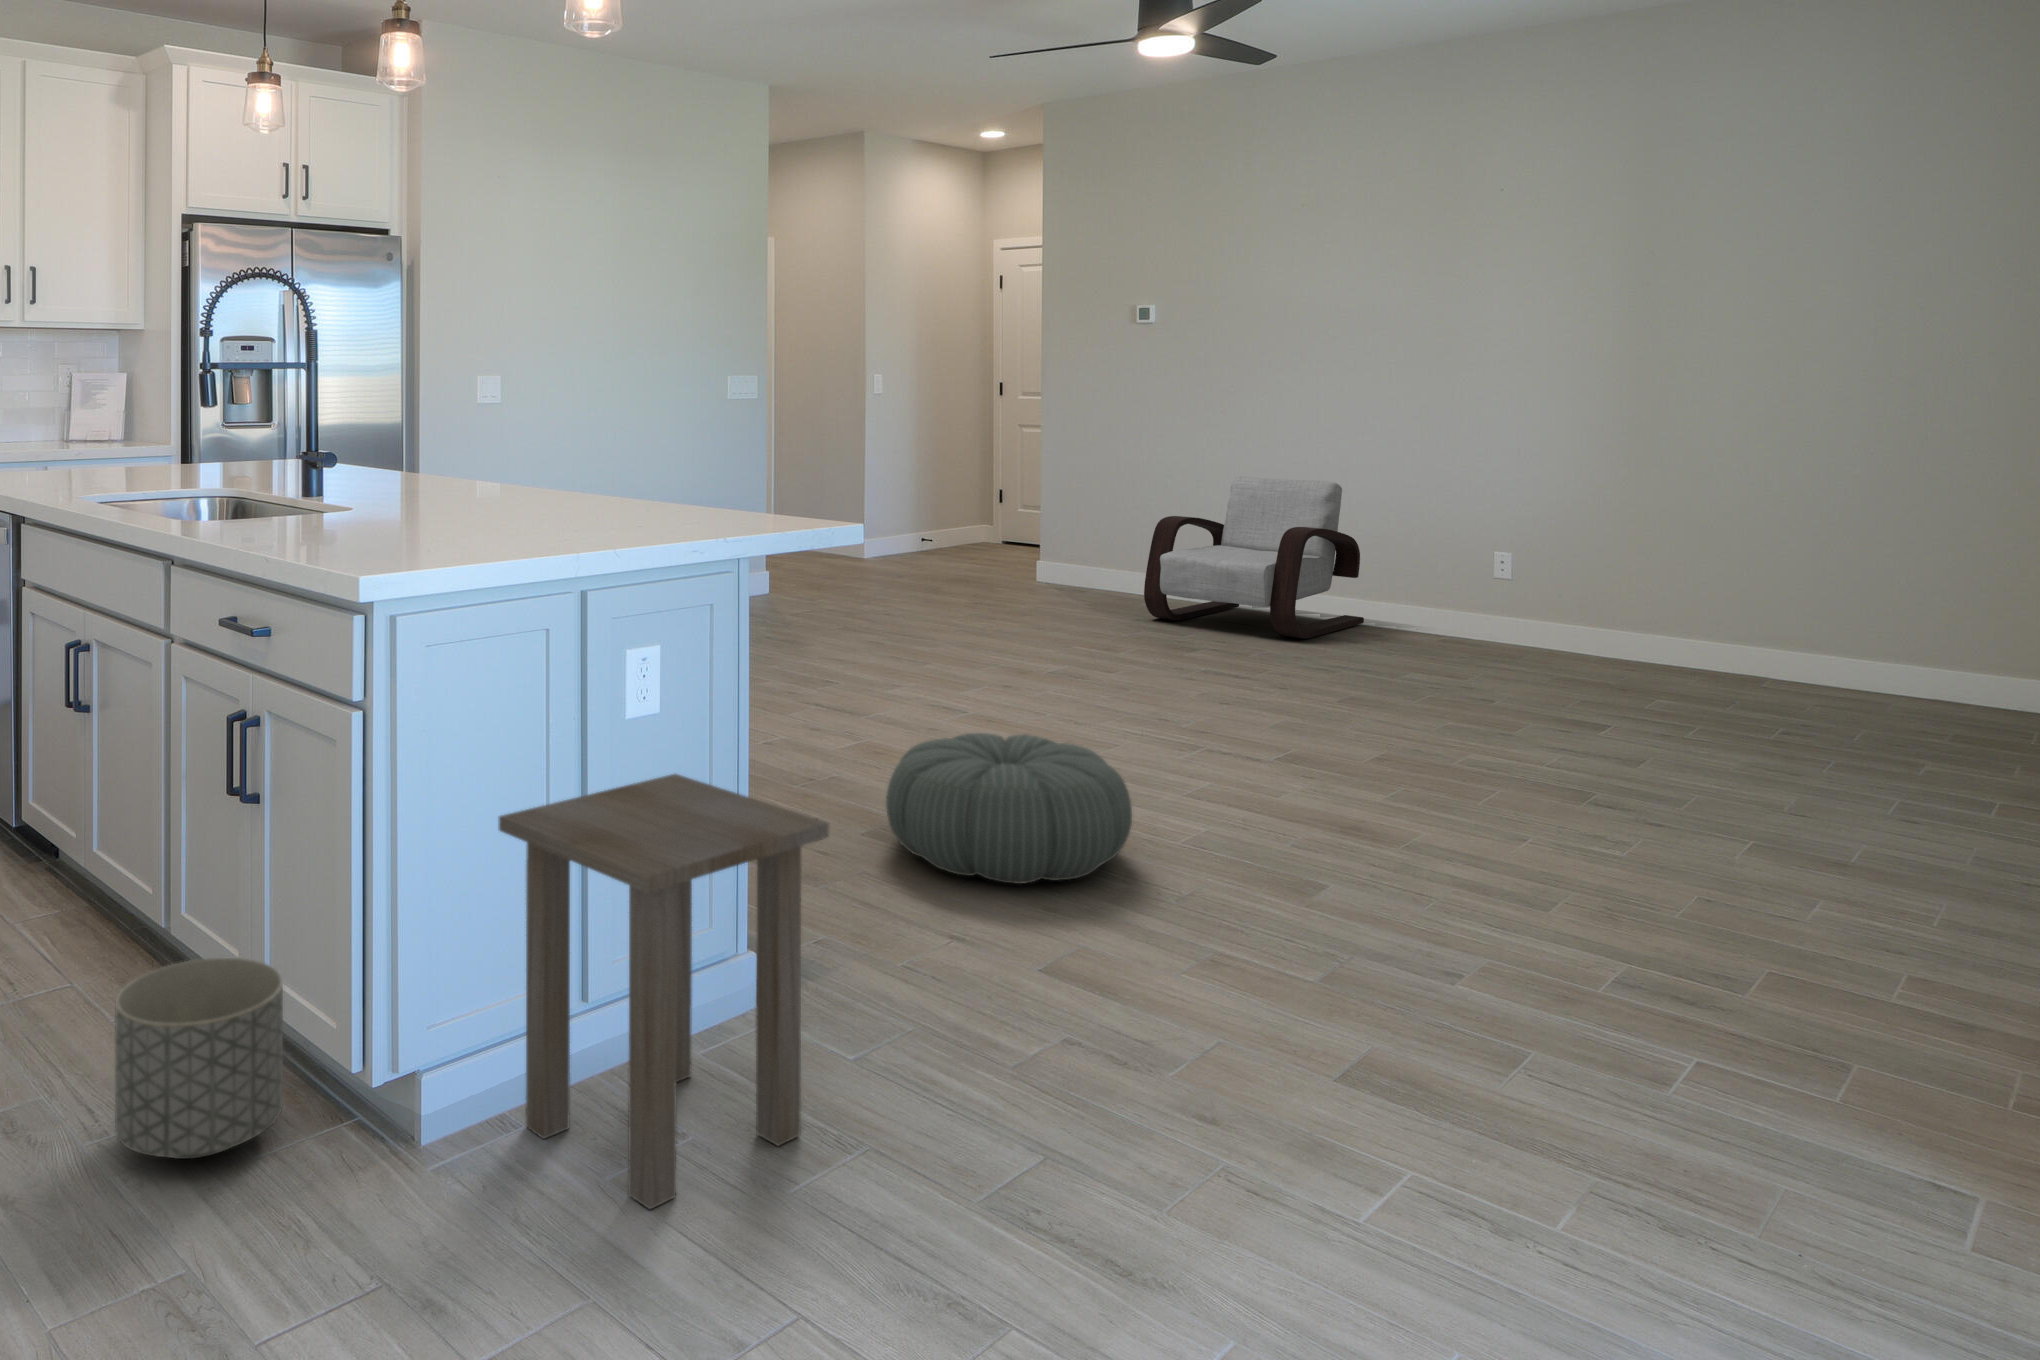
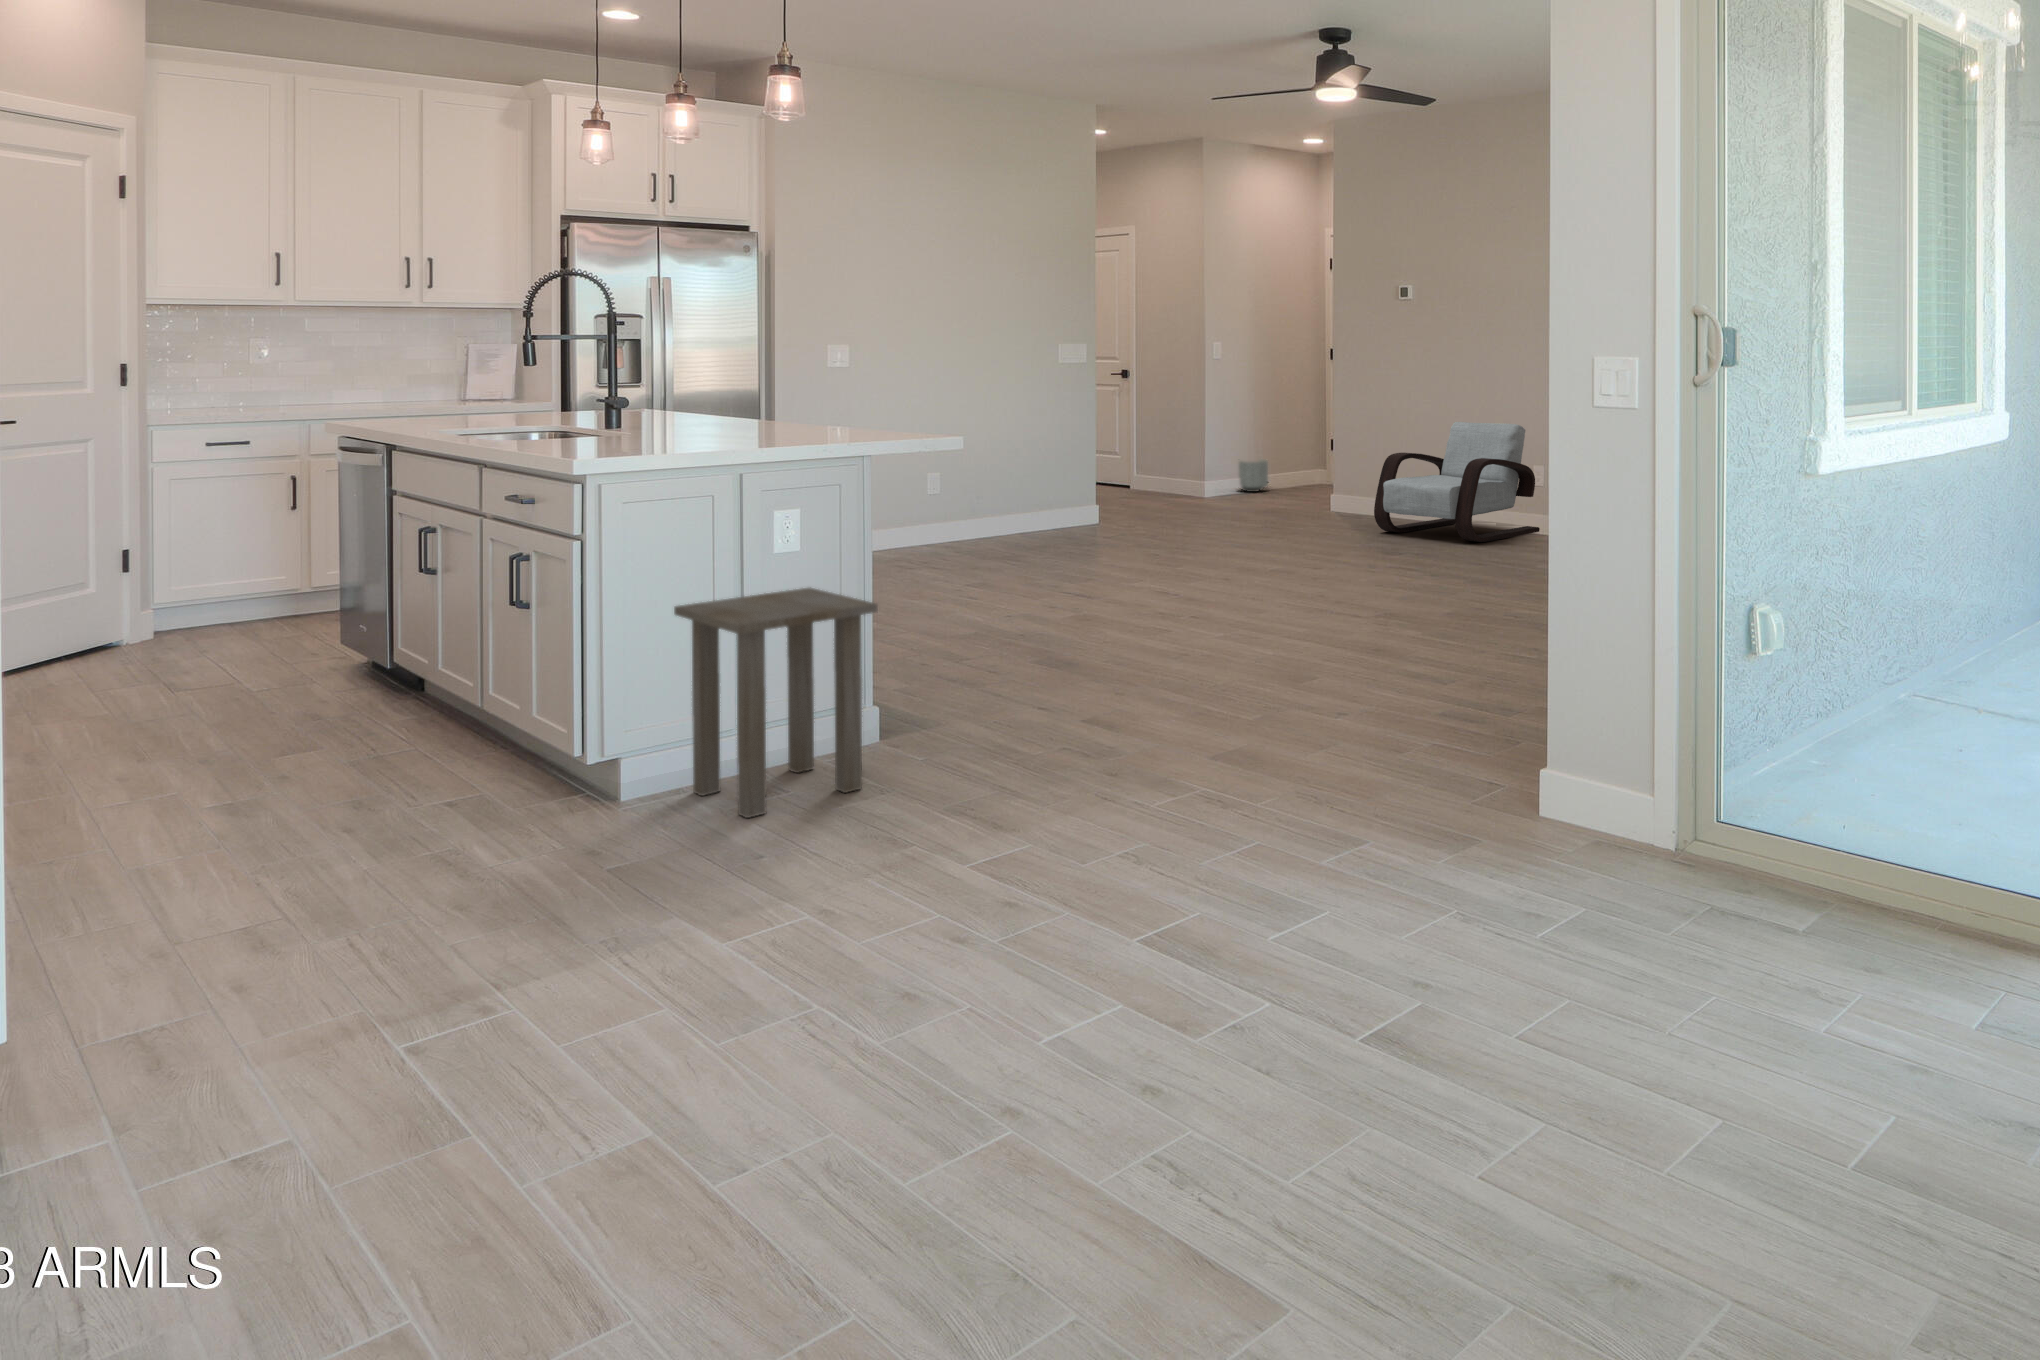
pouf: present [886,733,1132,884] -> none [1036,588,1200,679]
planter: present [115,958,283,1159] -> present [1239,459,1268,492]

